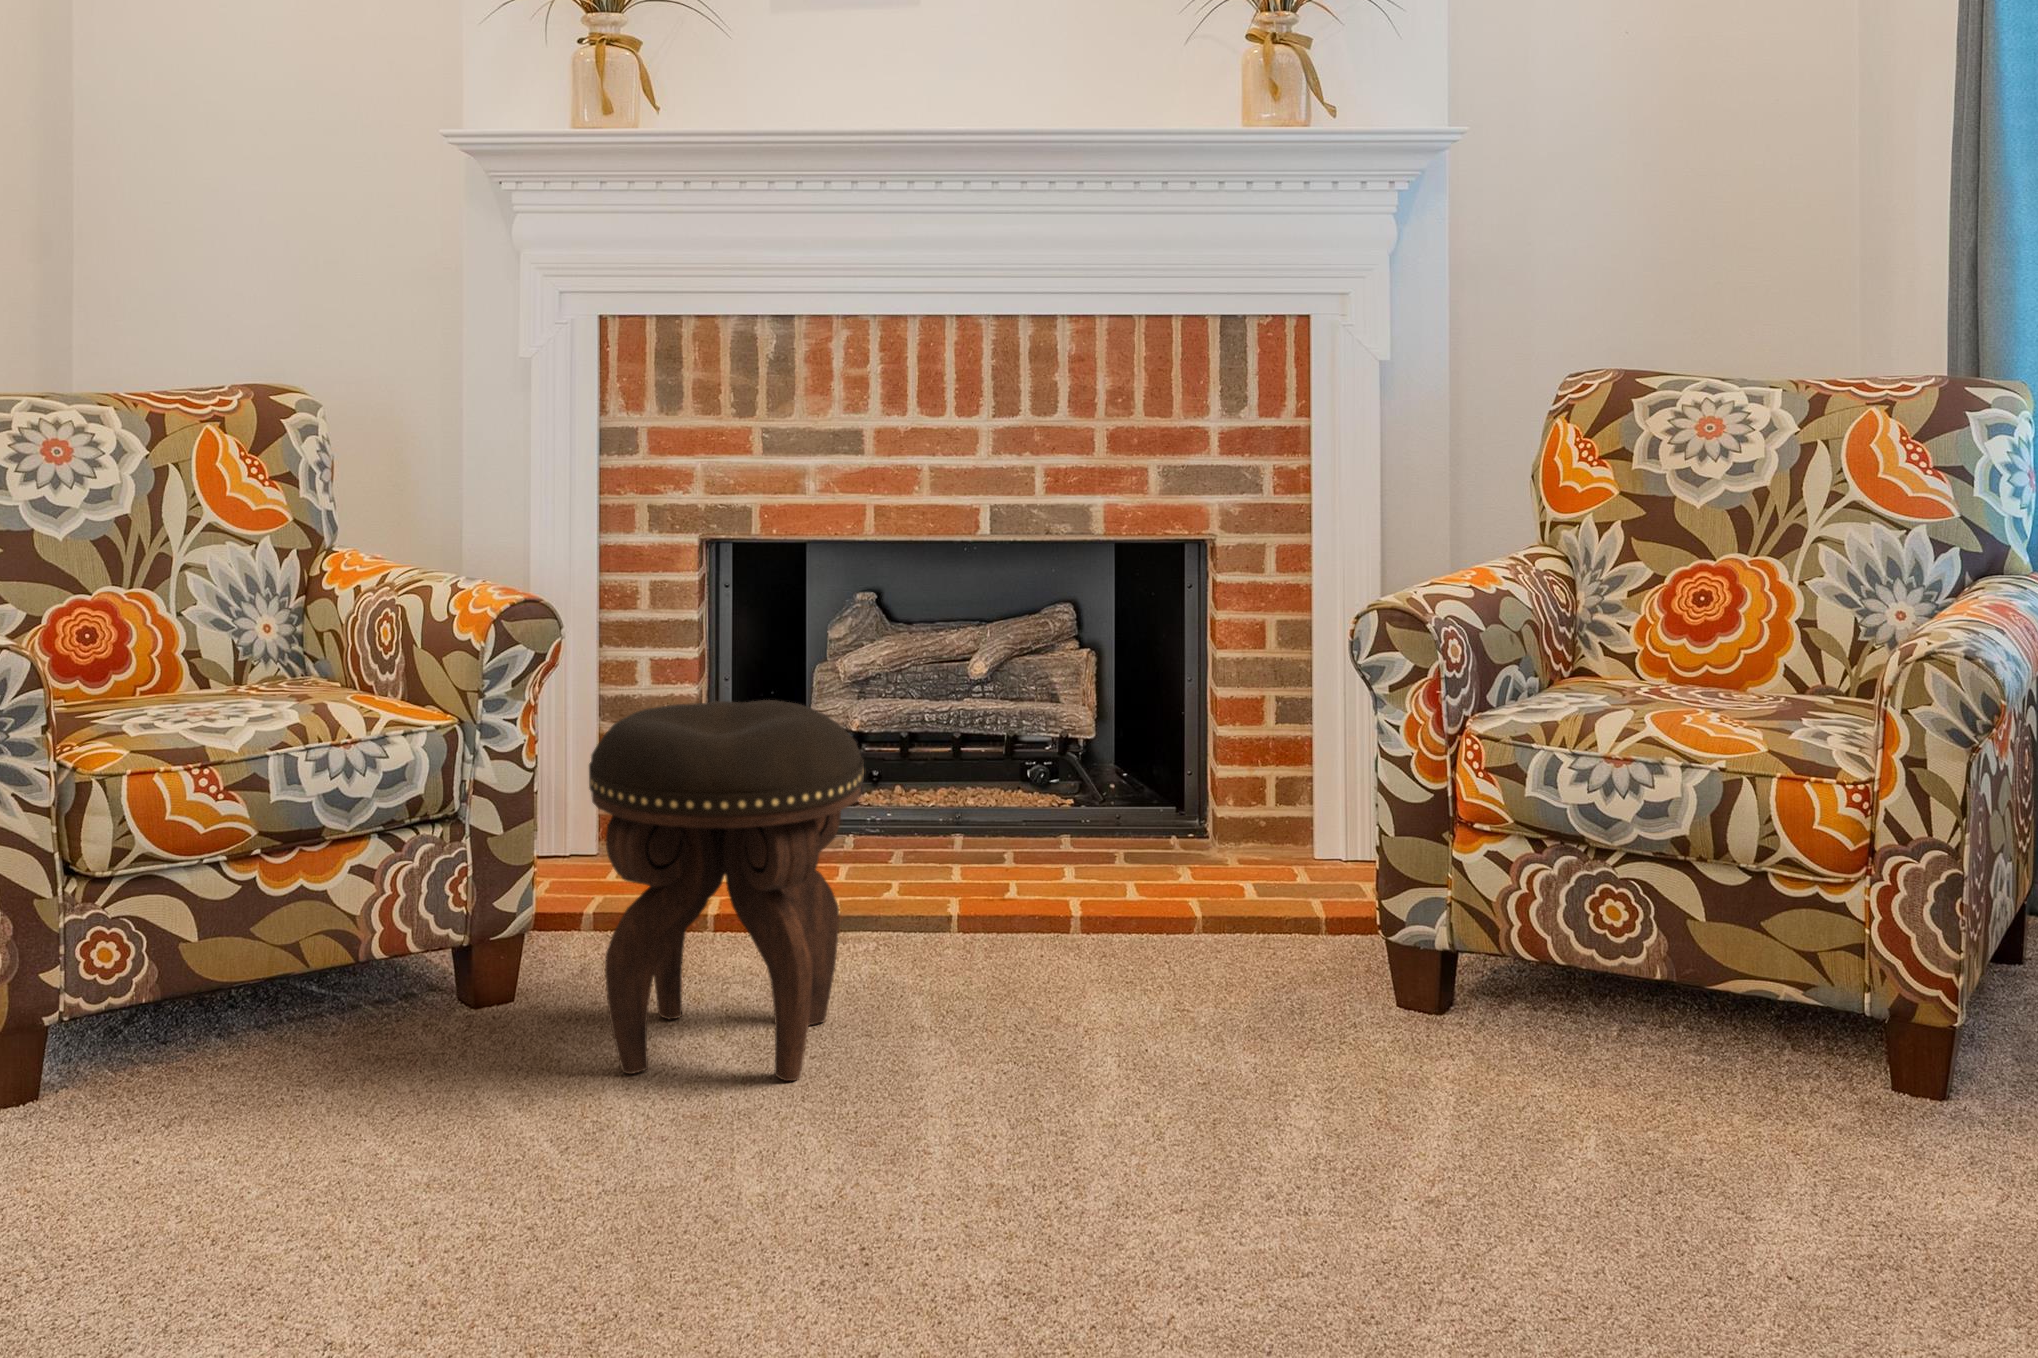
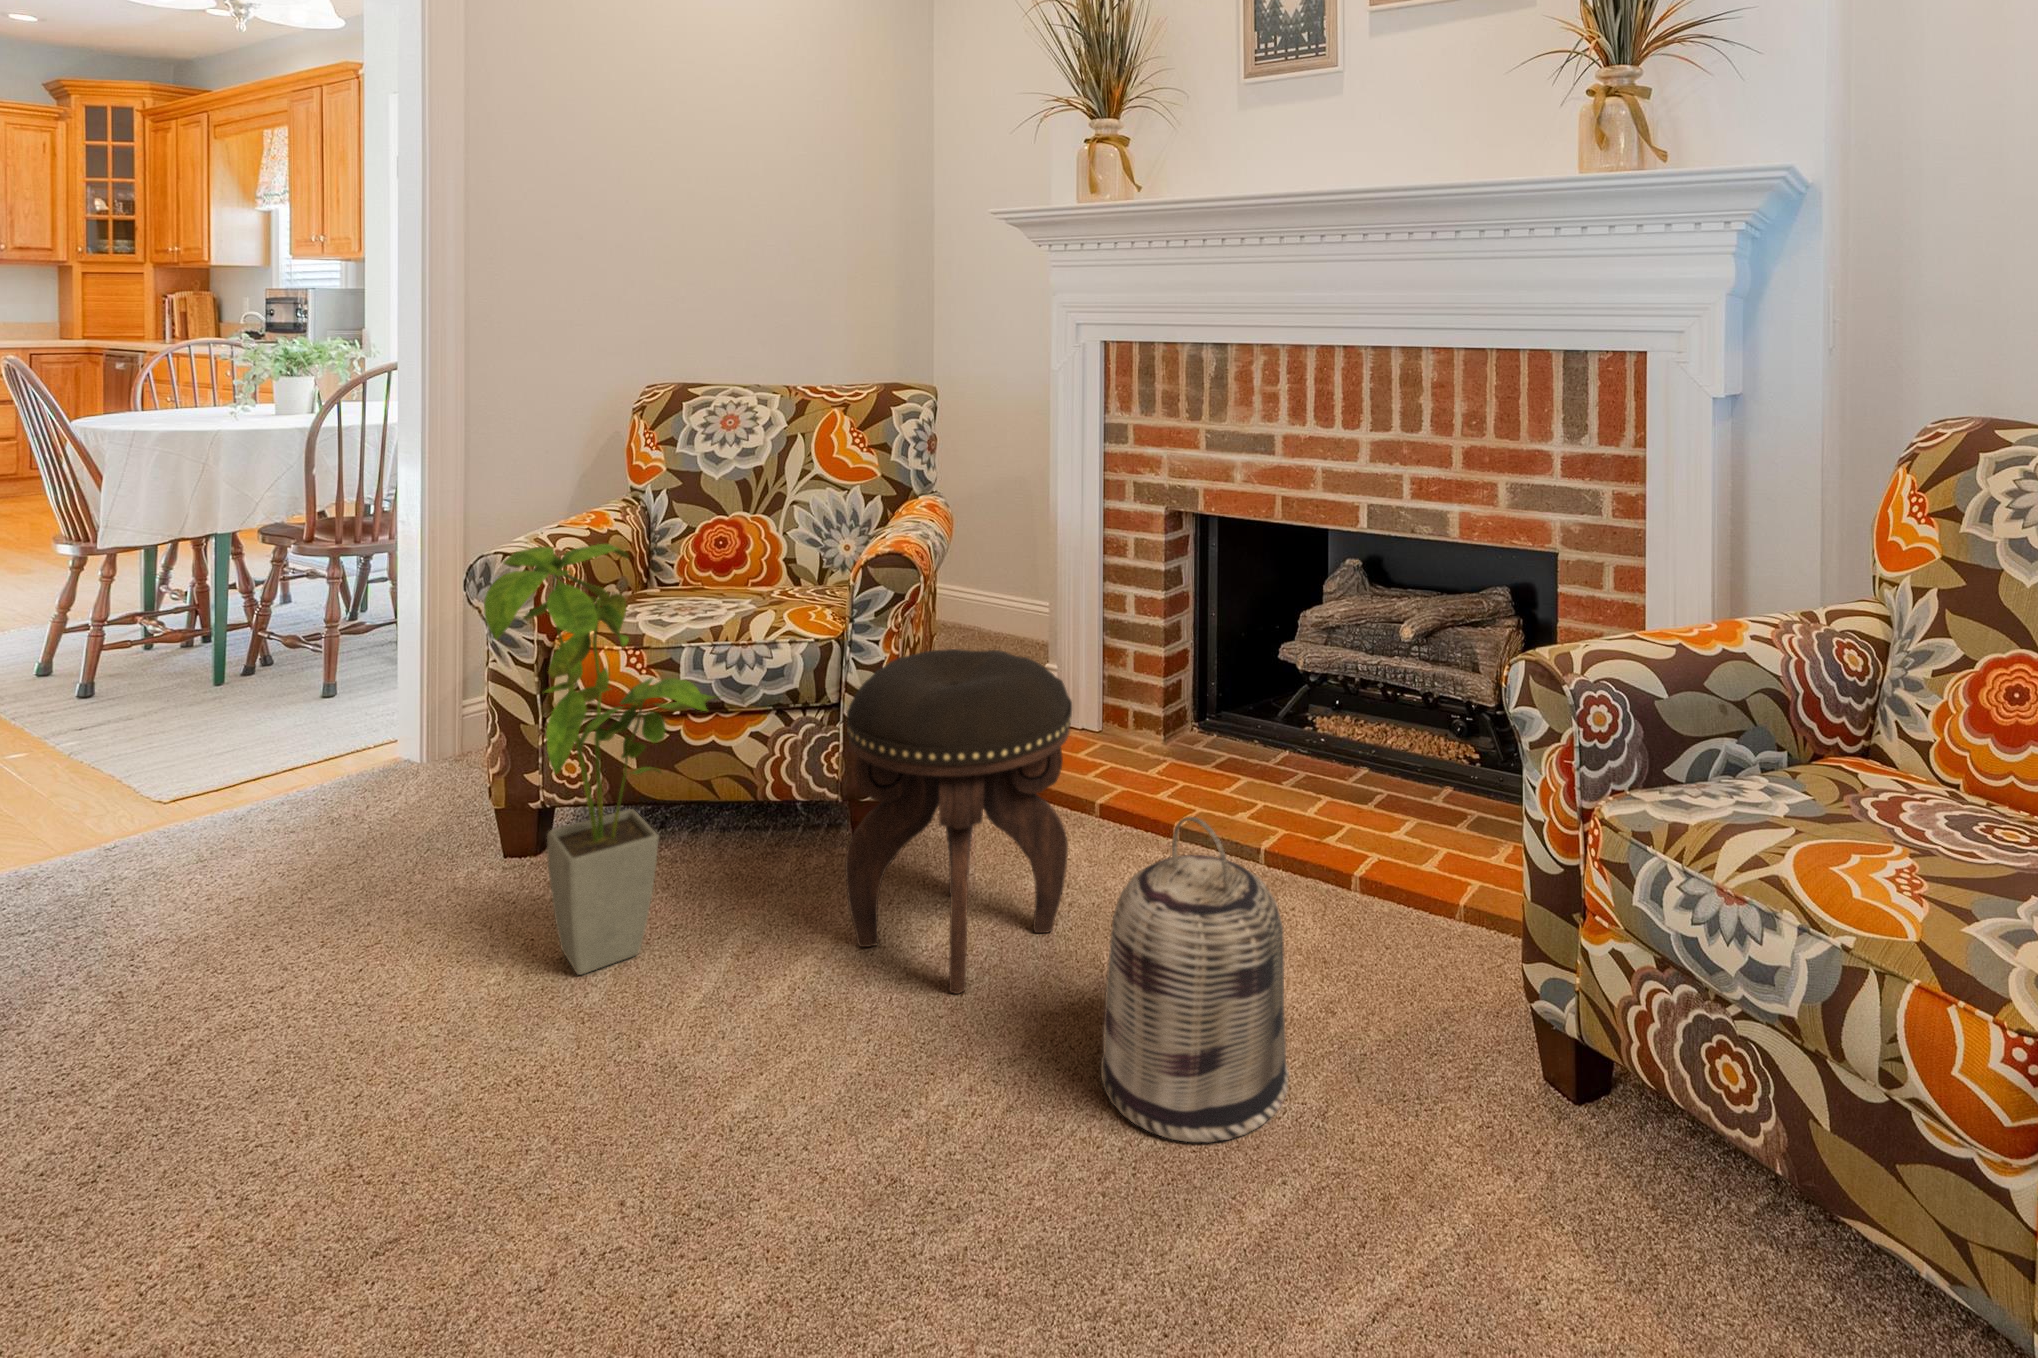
house plant: none [202,591,516,1164] -> present [484,544,723,975]
basket: none [1000,807,1198,1113] -> present [1101,817,1289,1142]

